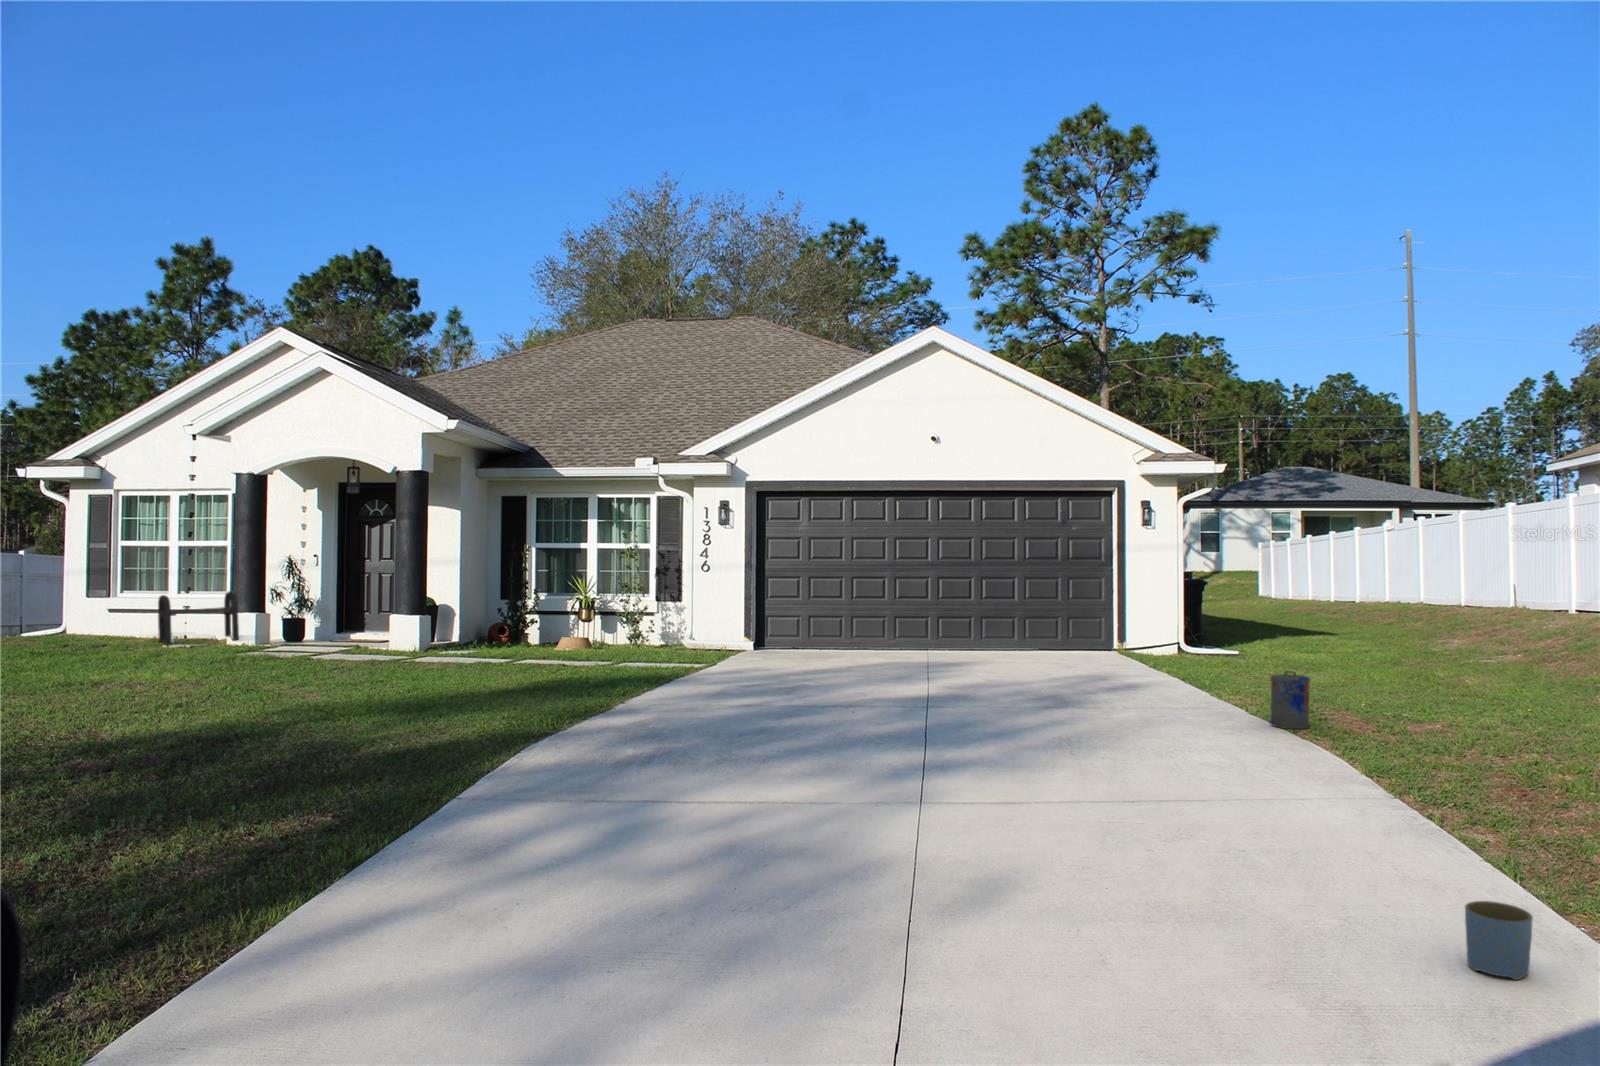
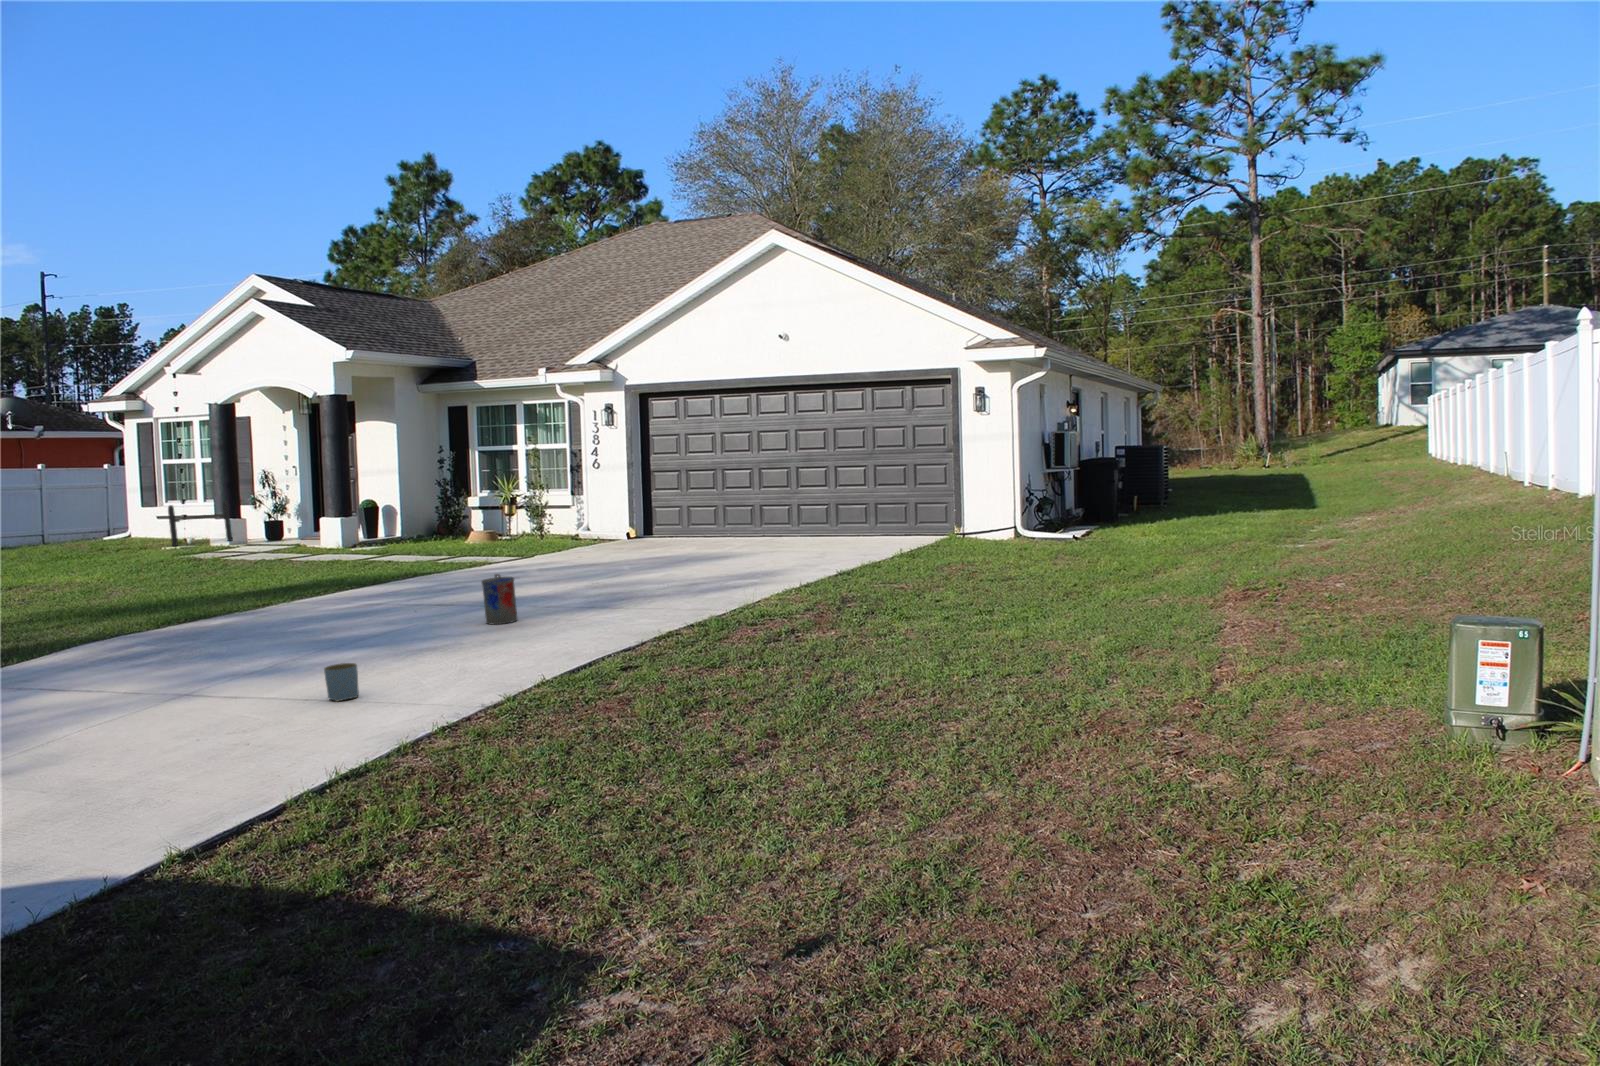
trash can: present [1270,671,1310,729] -> present [482,574,517,624]
planter: present [1465,901,1533,980] -> present [324,663,359,701]

